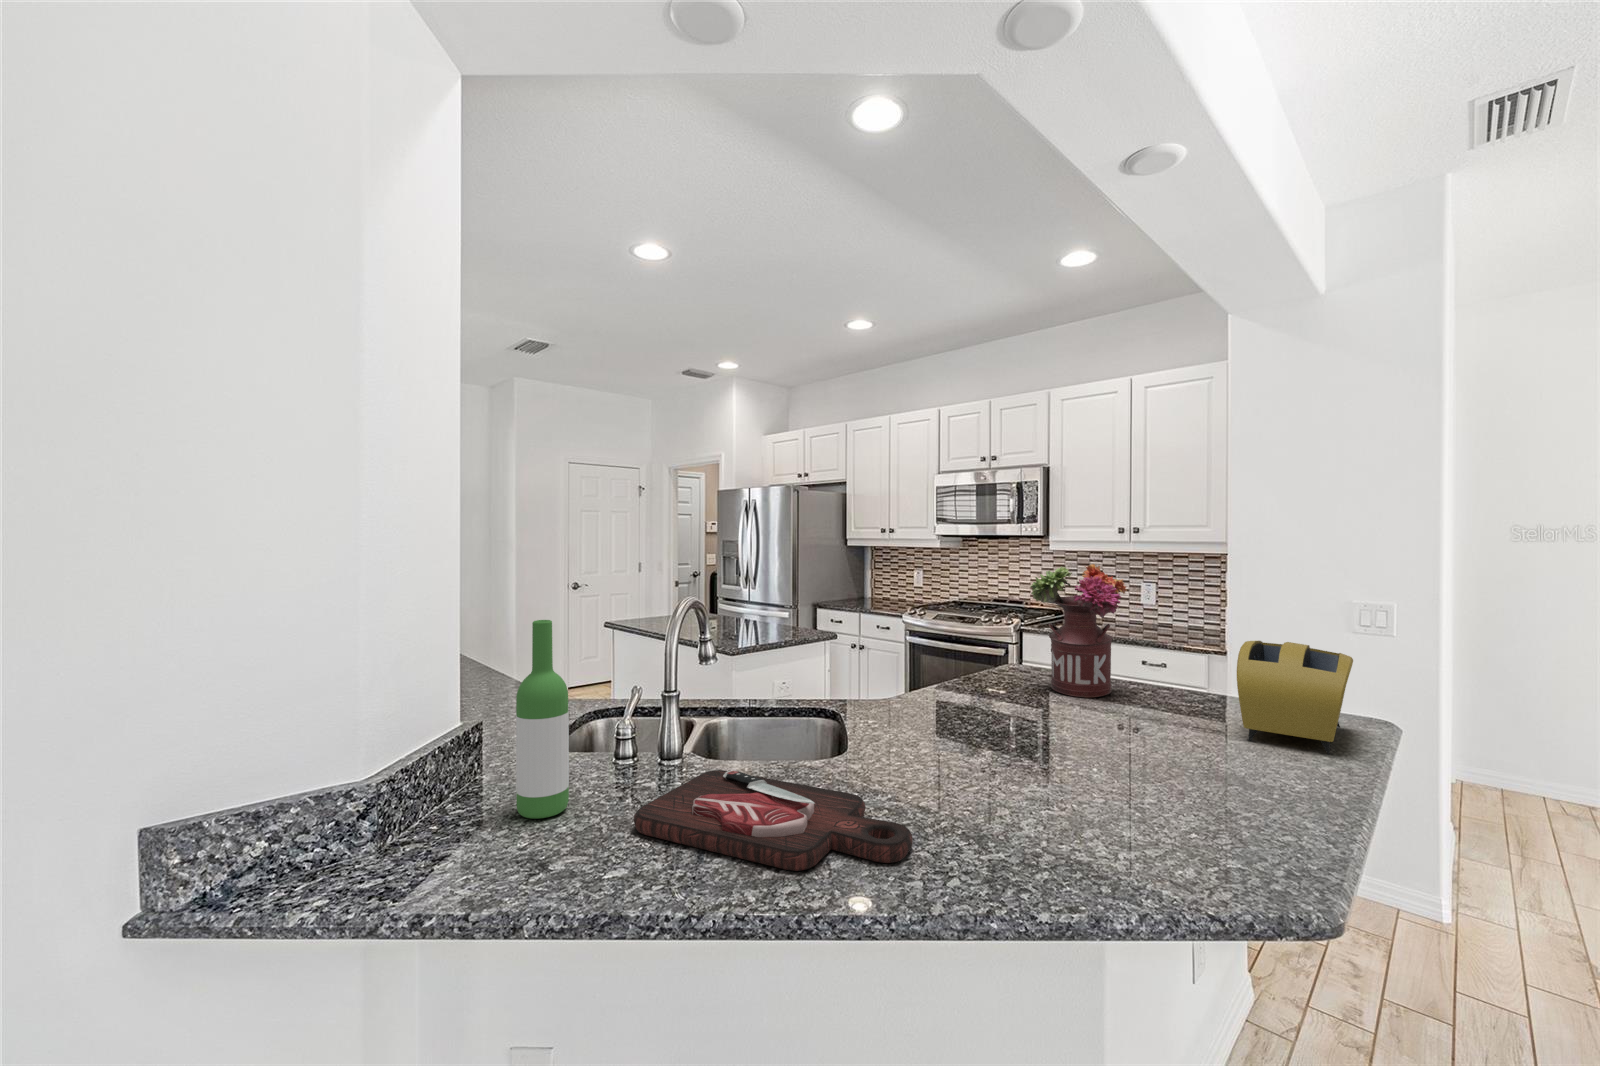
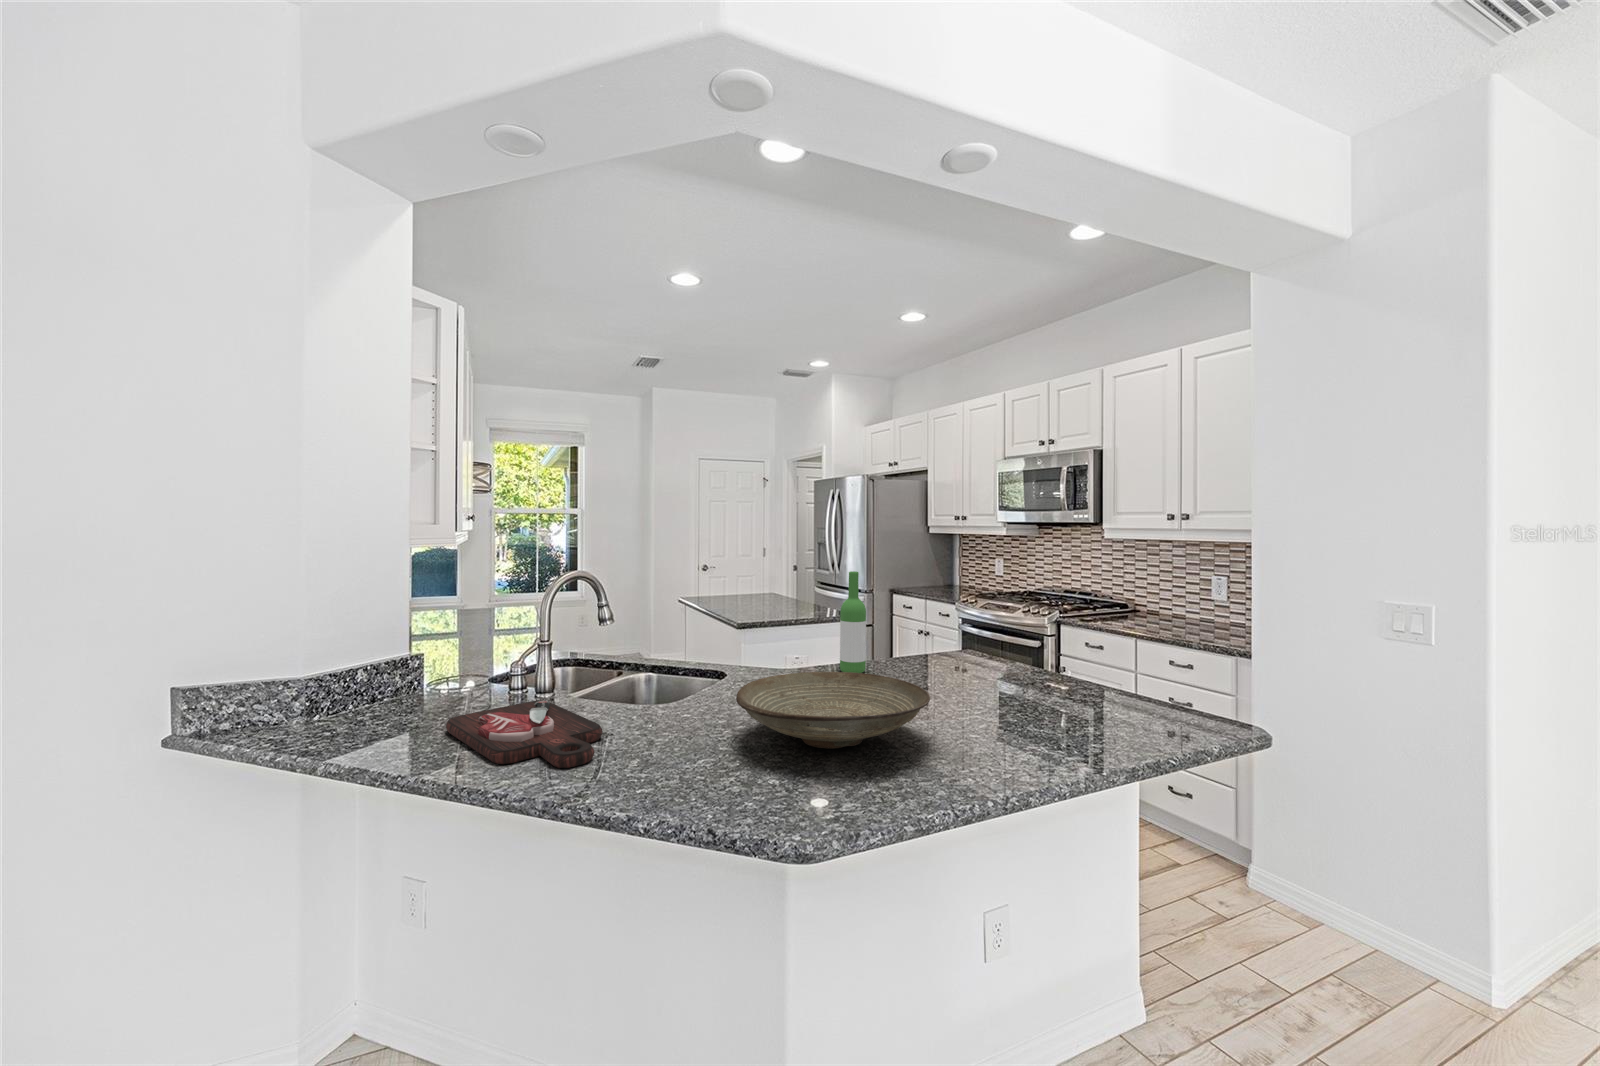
flower arrangement: present [1030,564,1127,697] -> none [916,557,1004,681]
wine bottle: present [516,620,569,819] -> present [840,571,866,673]
toaster: present [1237,641,1353,754] -> none [1016,636,1152,745]
decorative bowl: none [999,697,1250,790] -> present [736,672,930,749]

